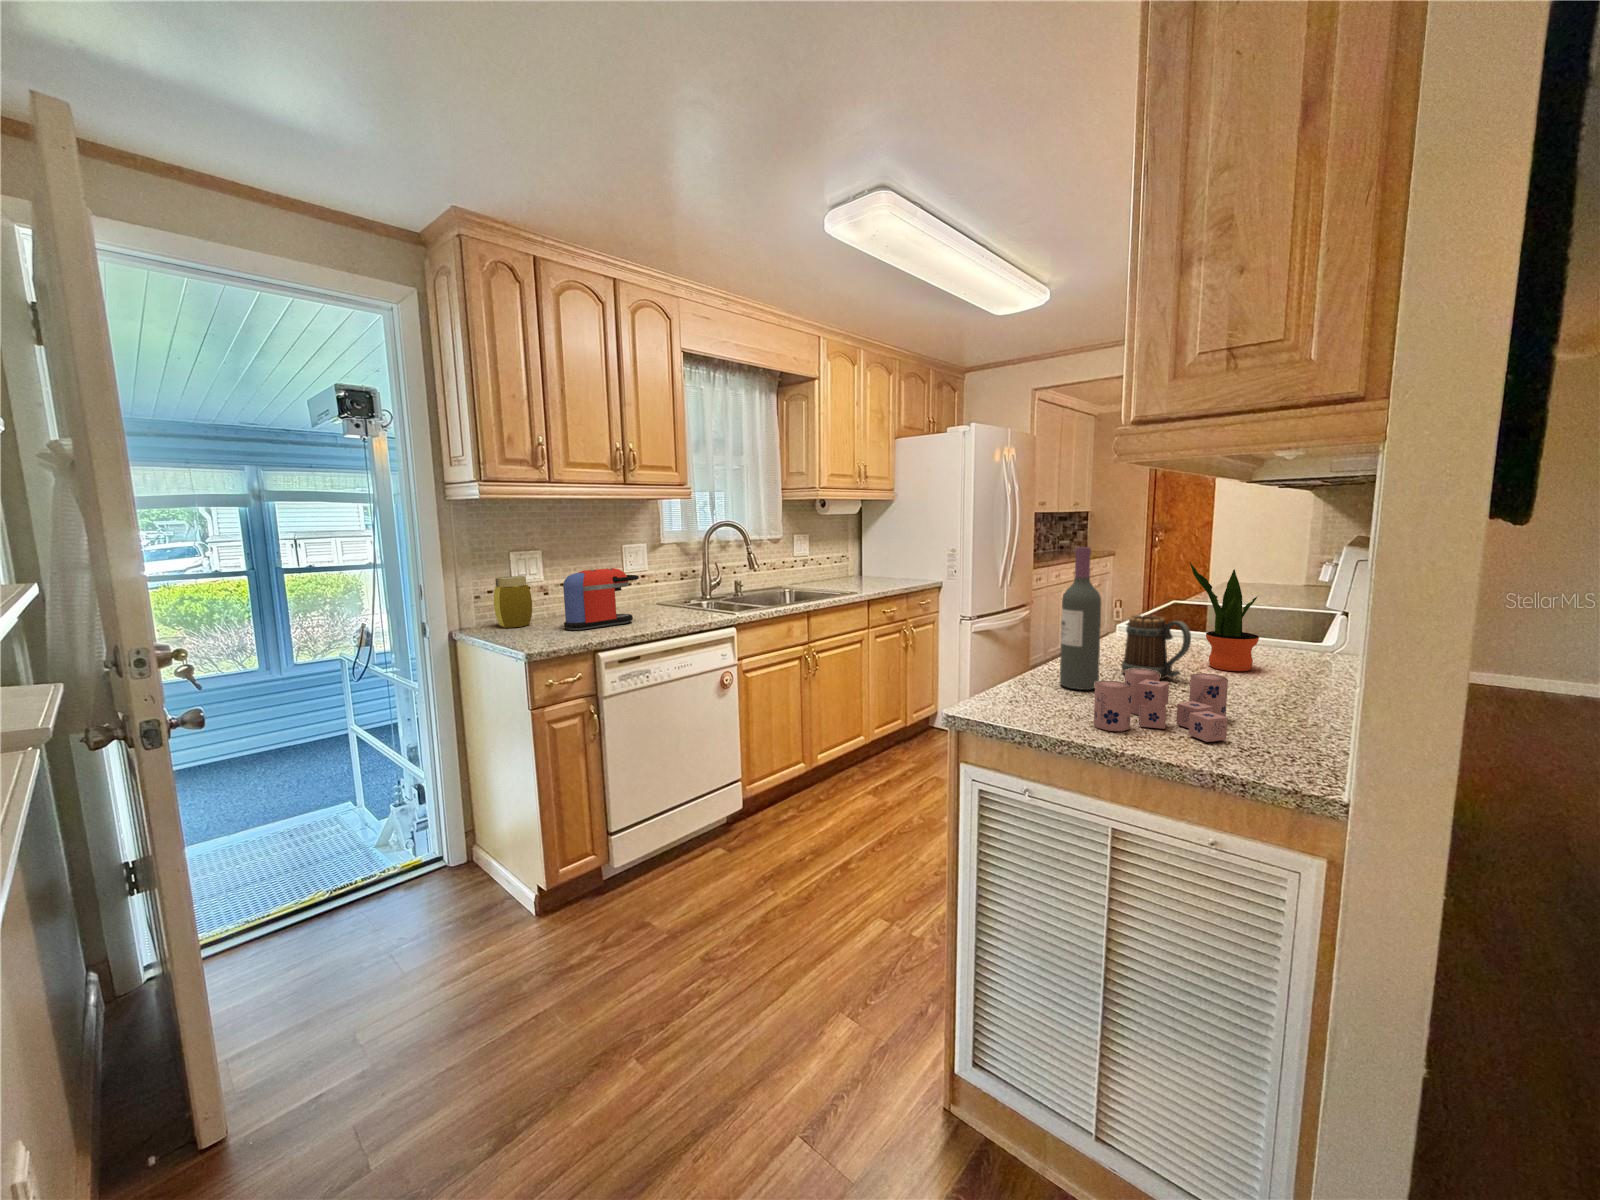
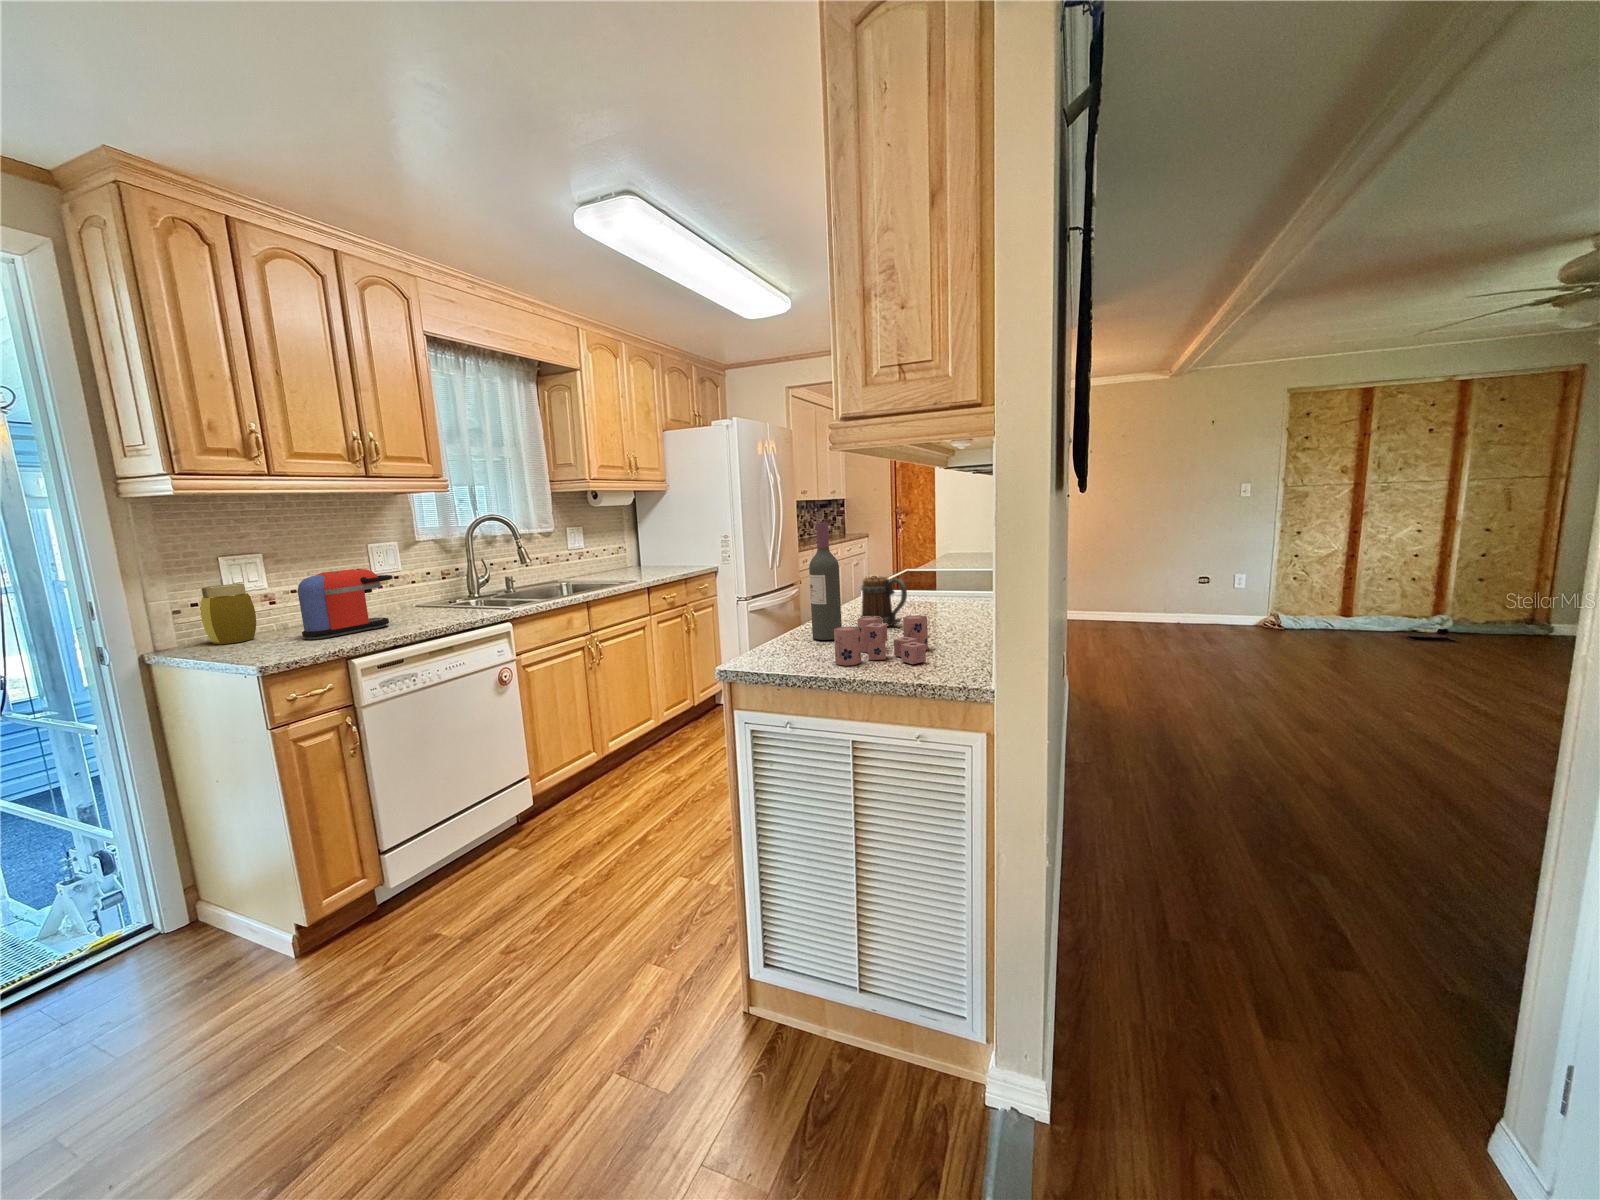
potted plant: present [1190,562,1259,671] -> none [905,532,956,616]

